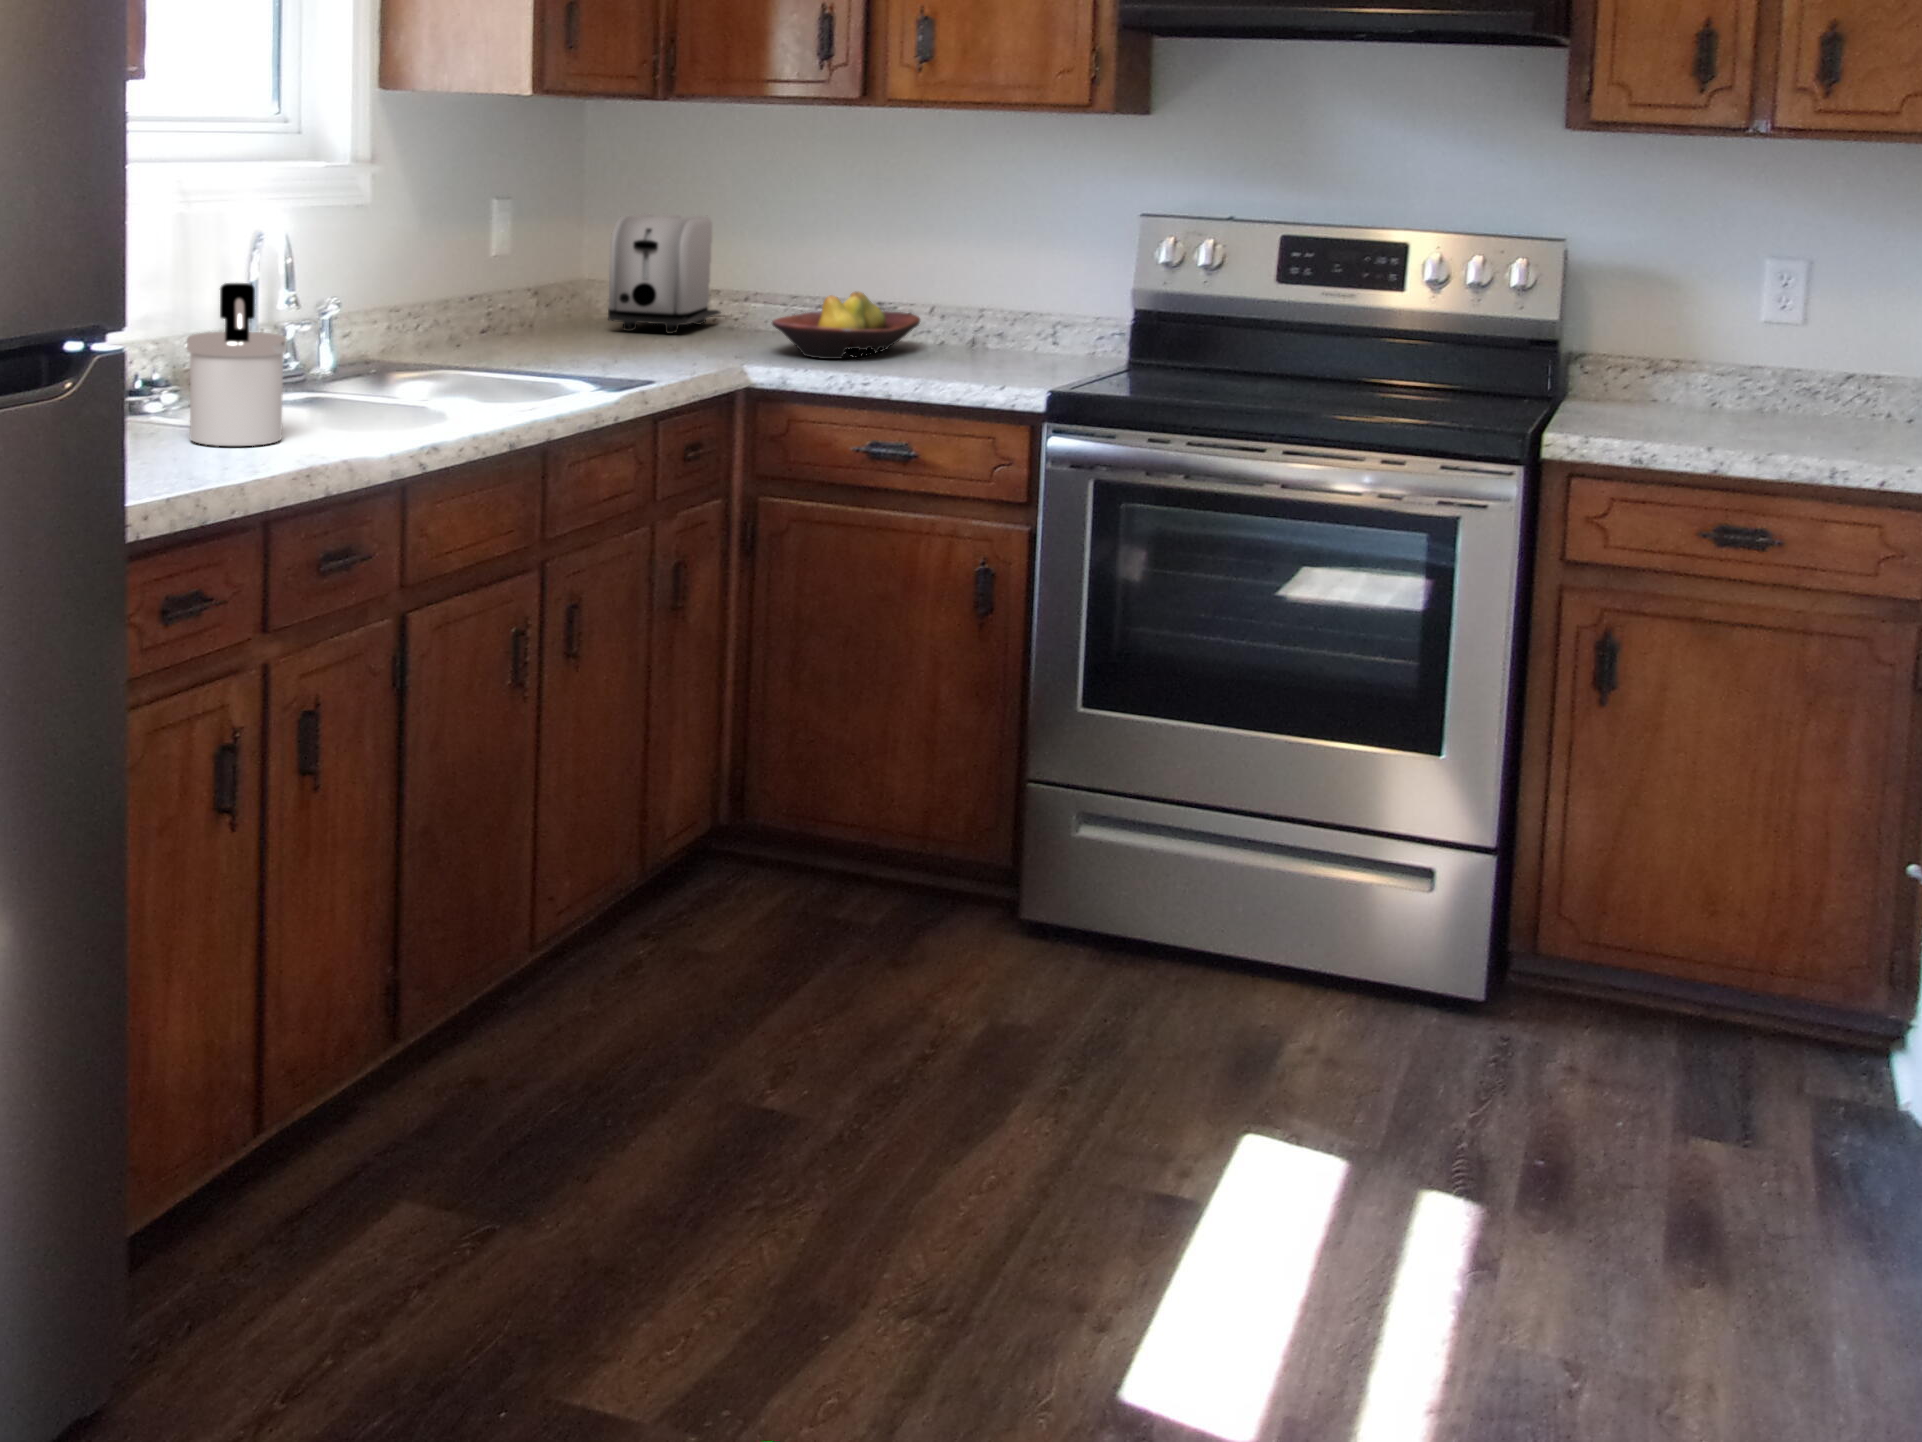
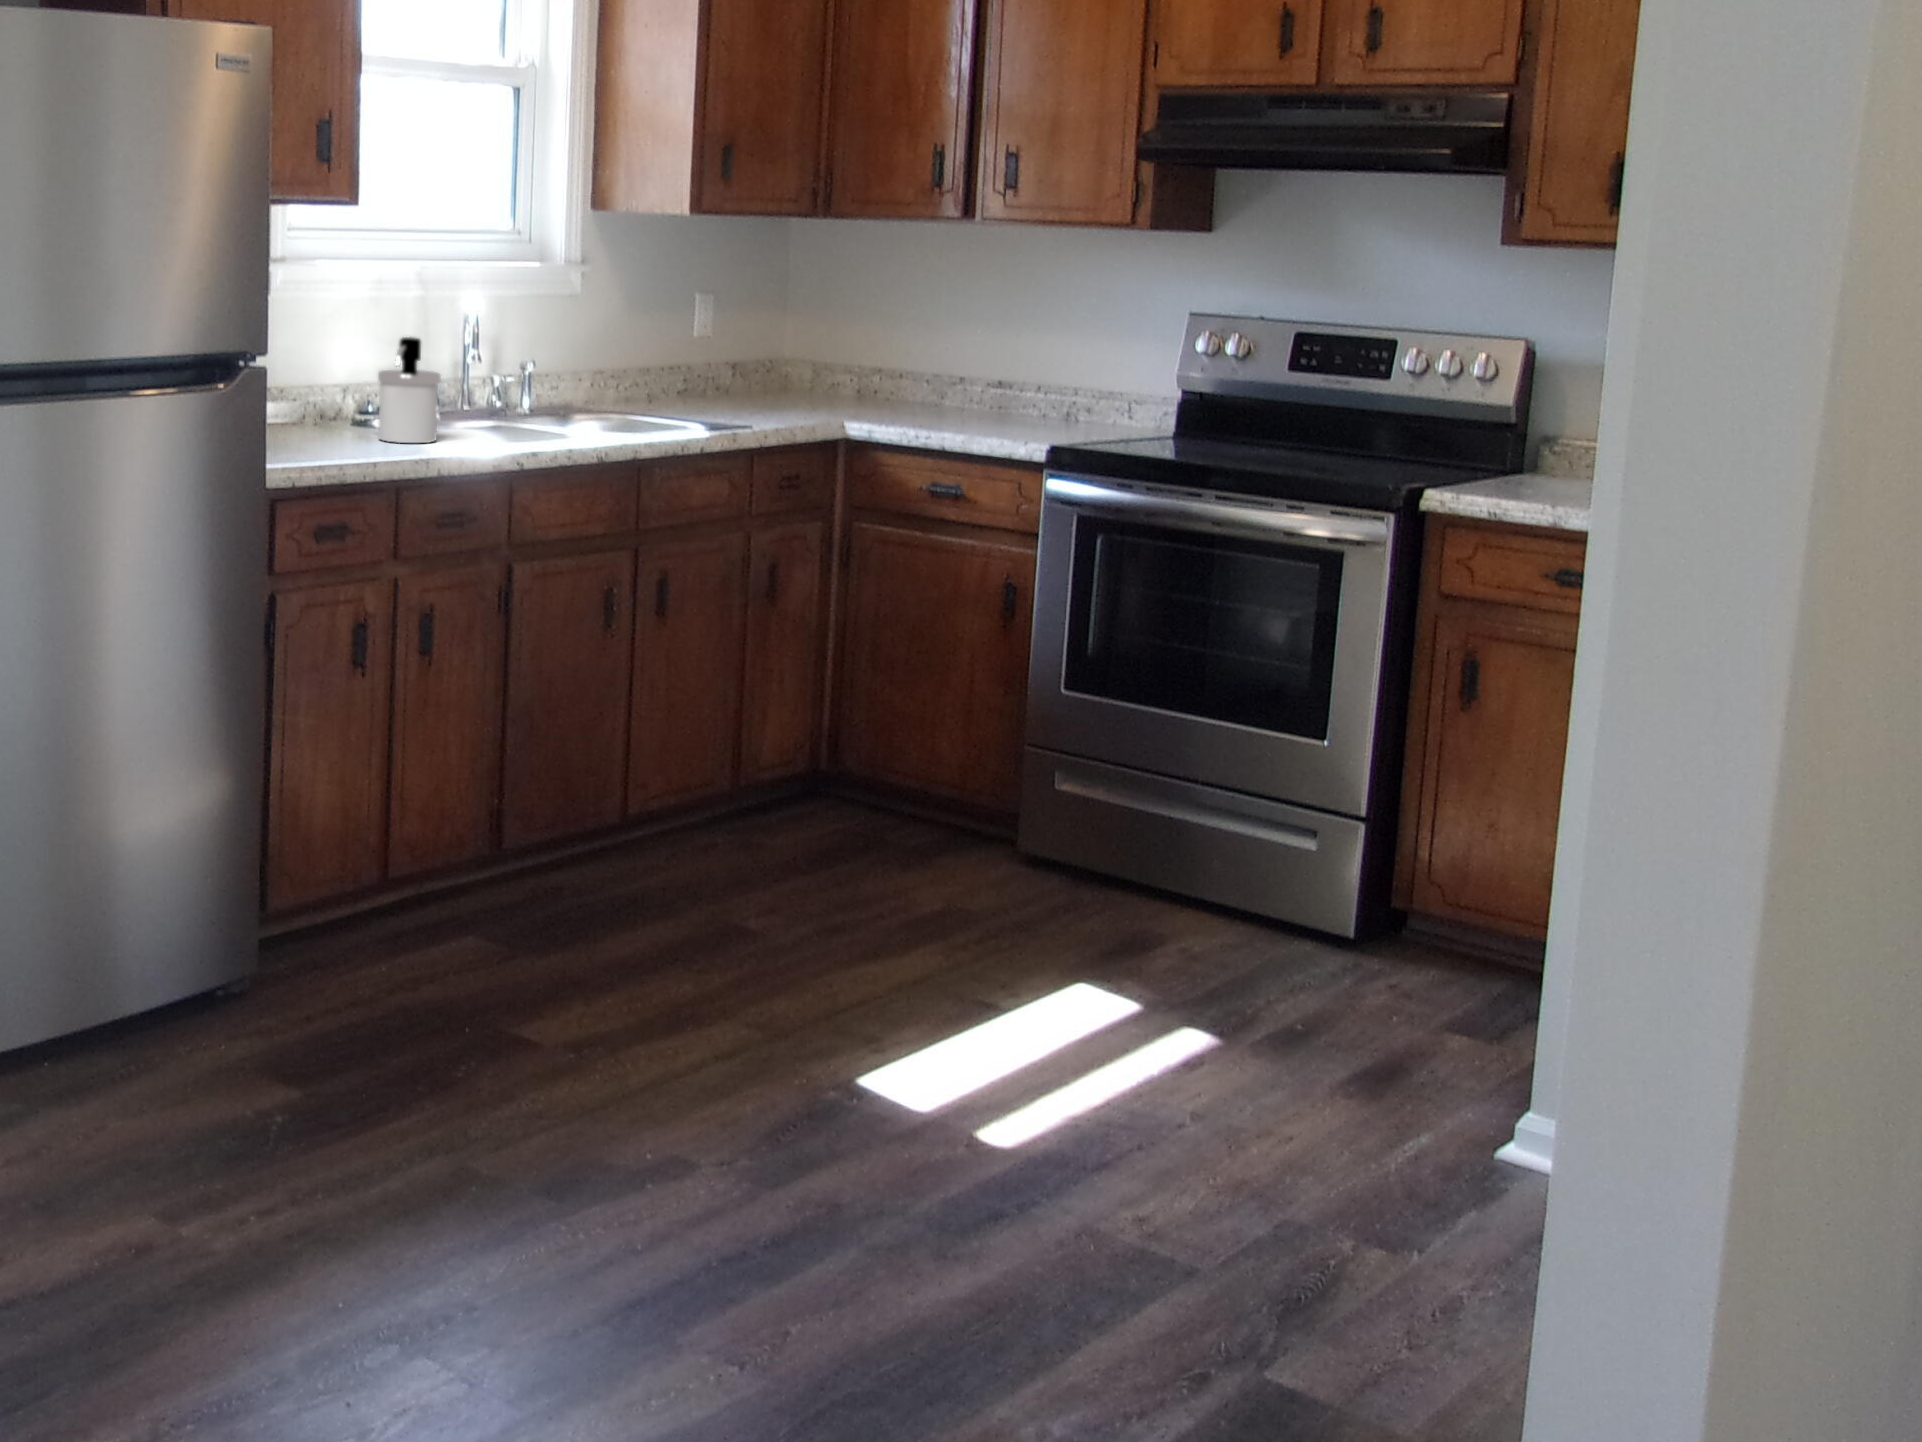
toaster: present [608,213,720,334] -> none [783,307,890,400]
fruit bowl: present [772,292,920,359] -> none [880,371,1016,421]

